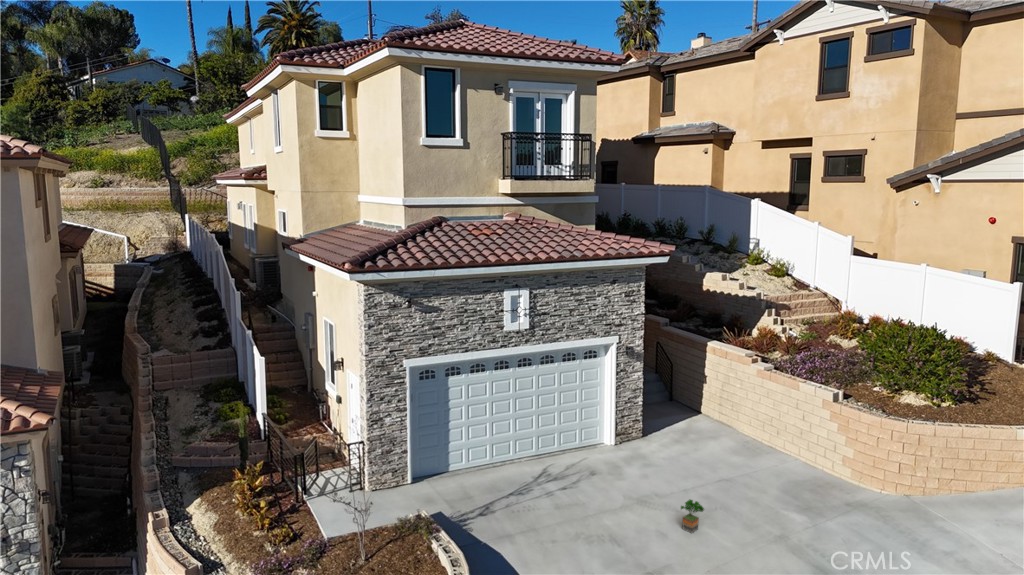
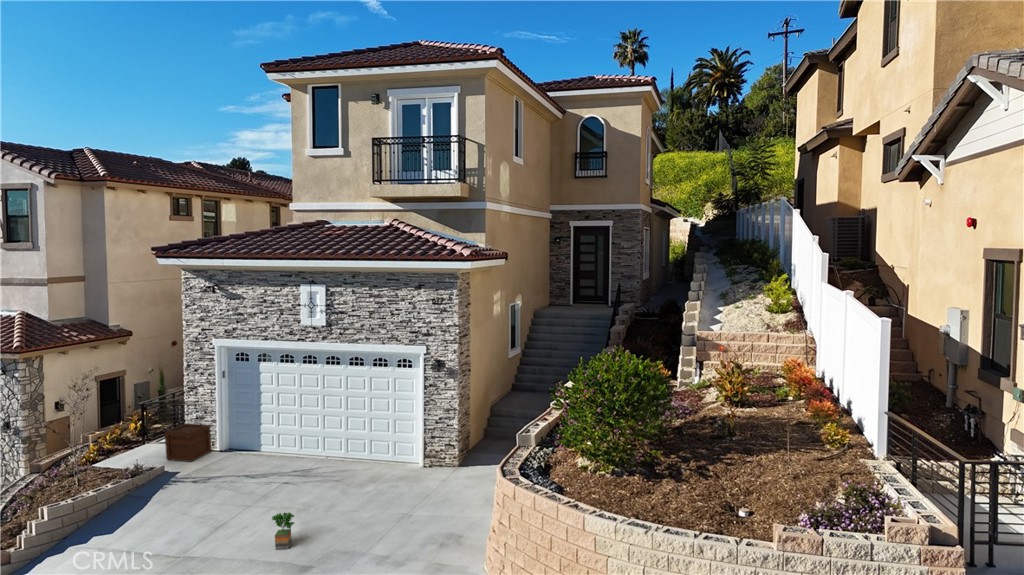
wooden crate: none [370,457,412,507] -> present [165,423,212,462]

